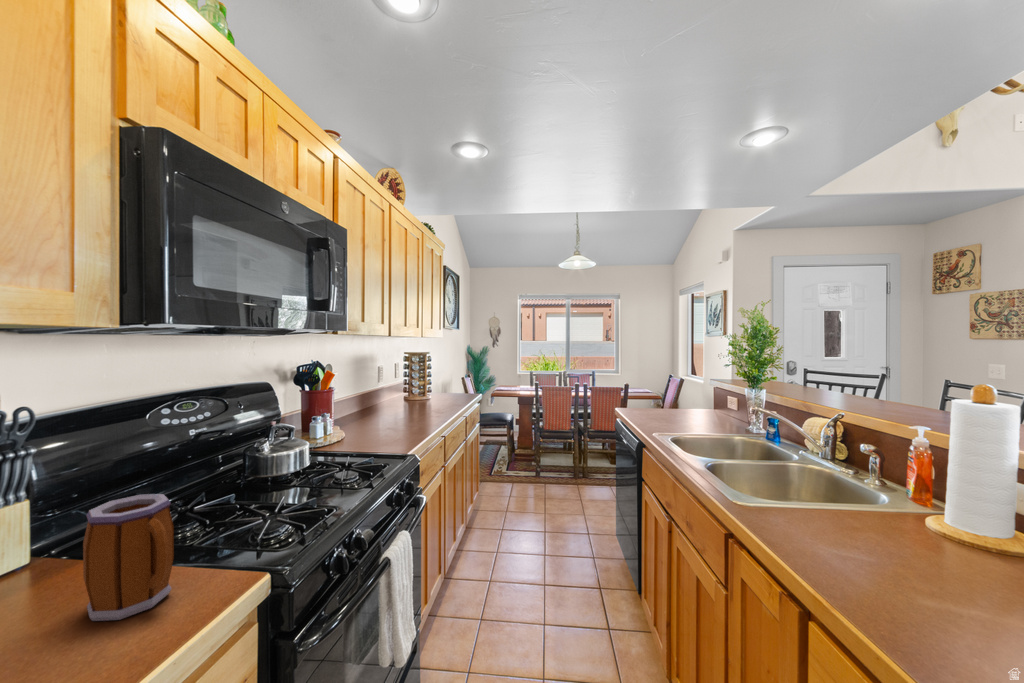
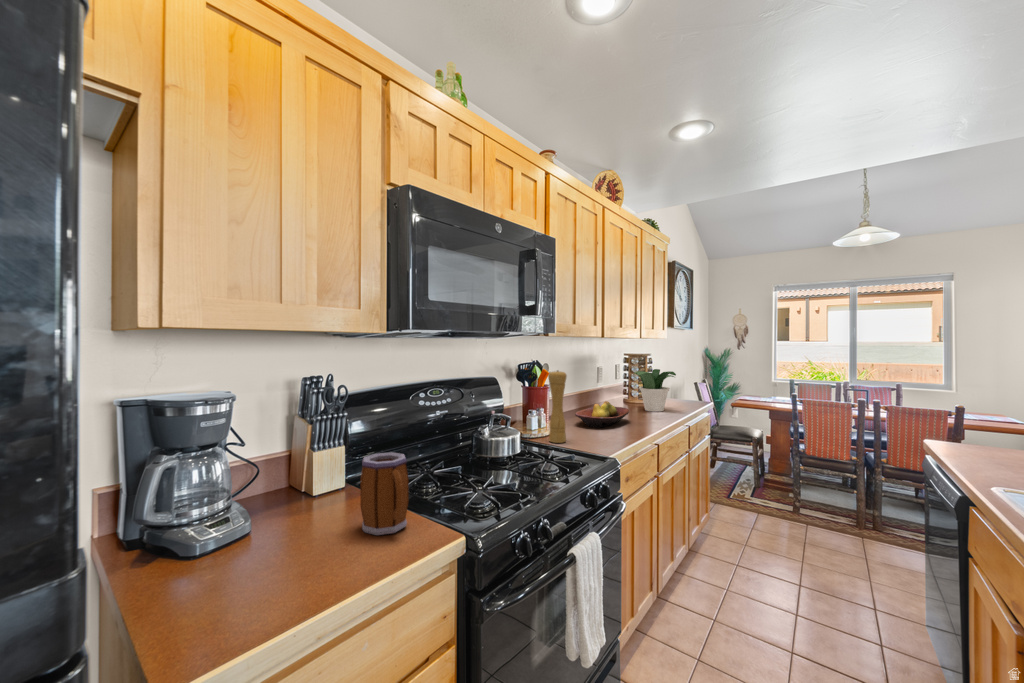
potted plant: none [415,366,454,406] -> present [634,369,676,412]
pepper mill: none [337,371,358,448] -> present [548,371,567,443]
fruit bowl: none [361,400,415,427] -> present [575,401,629,428]

